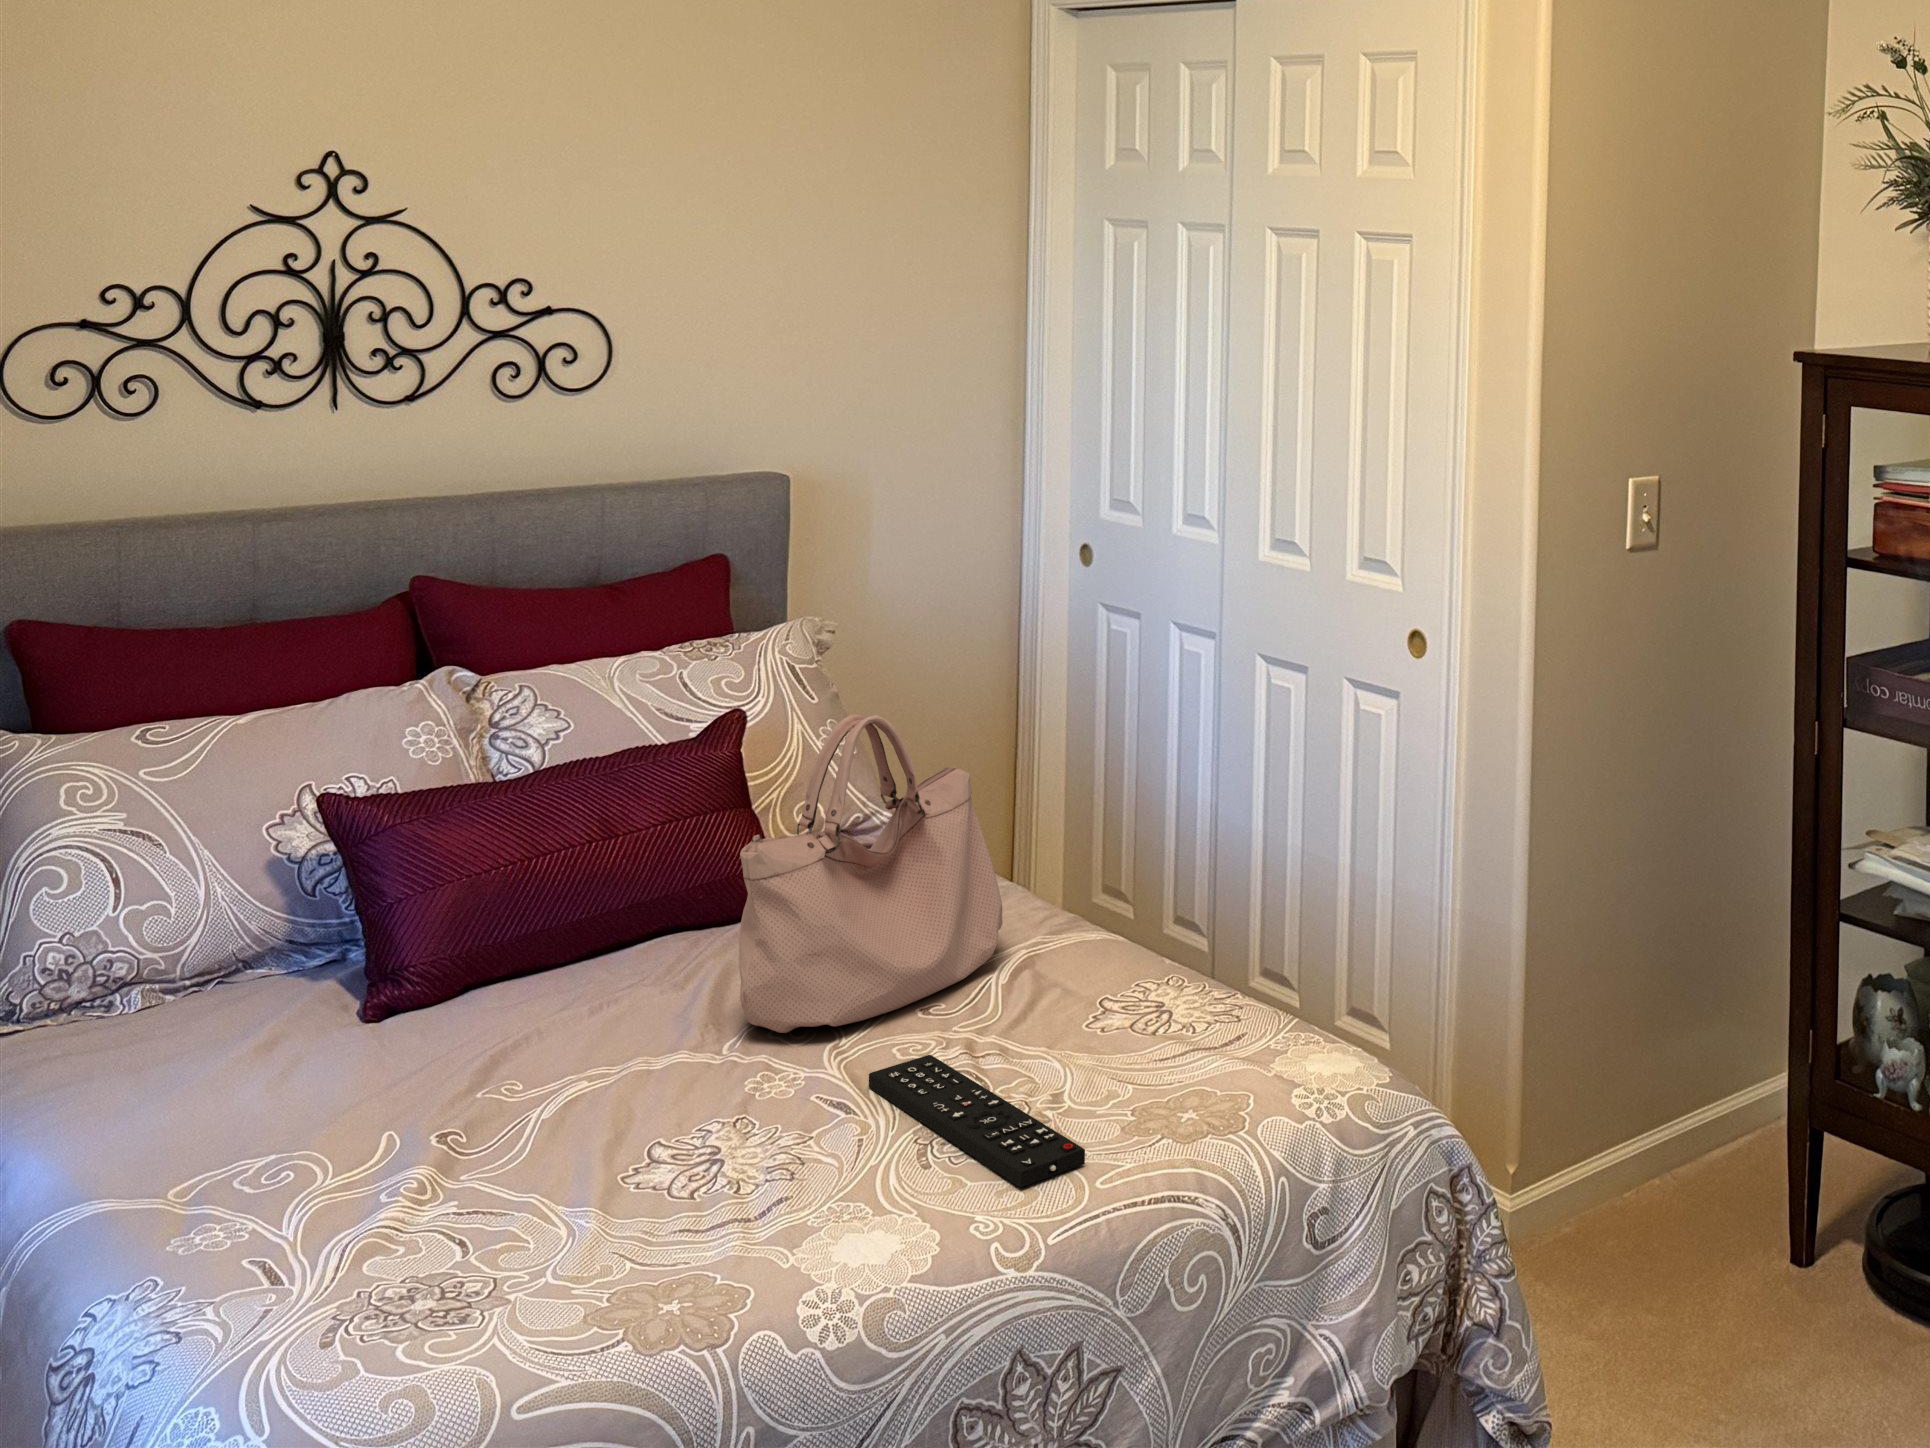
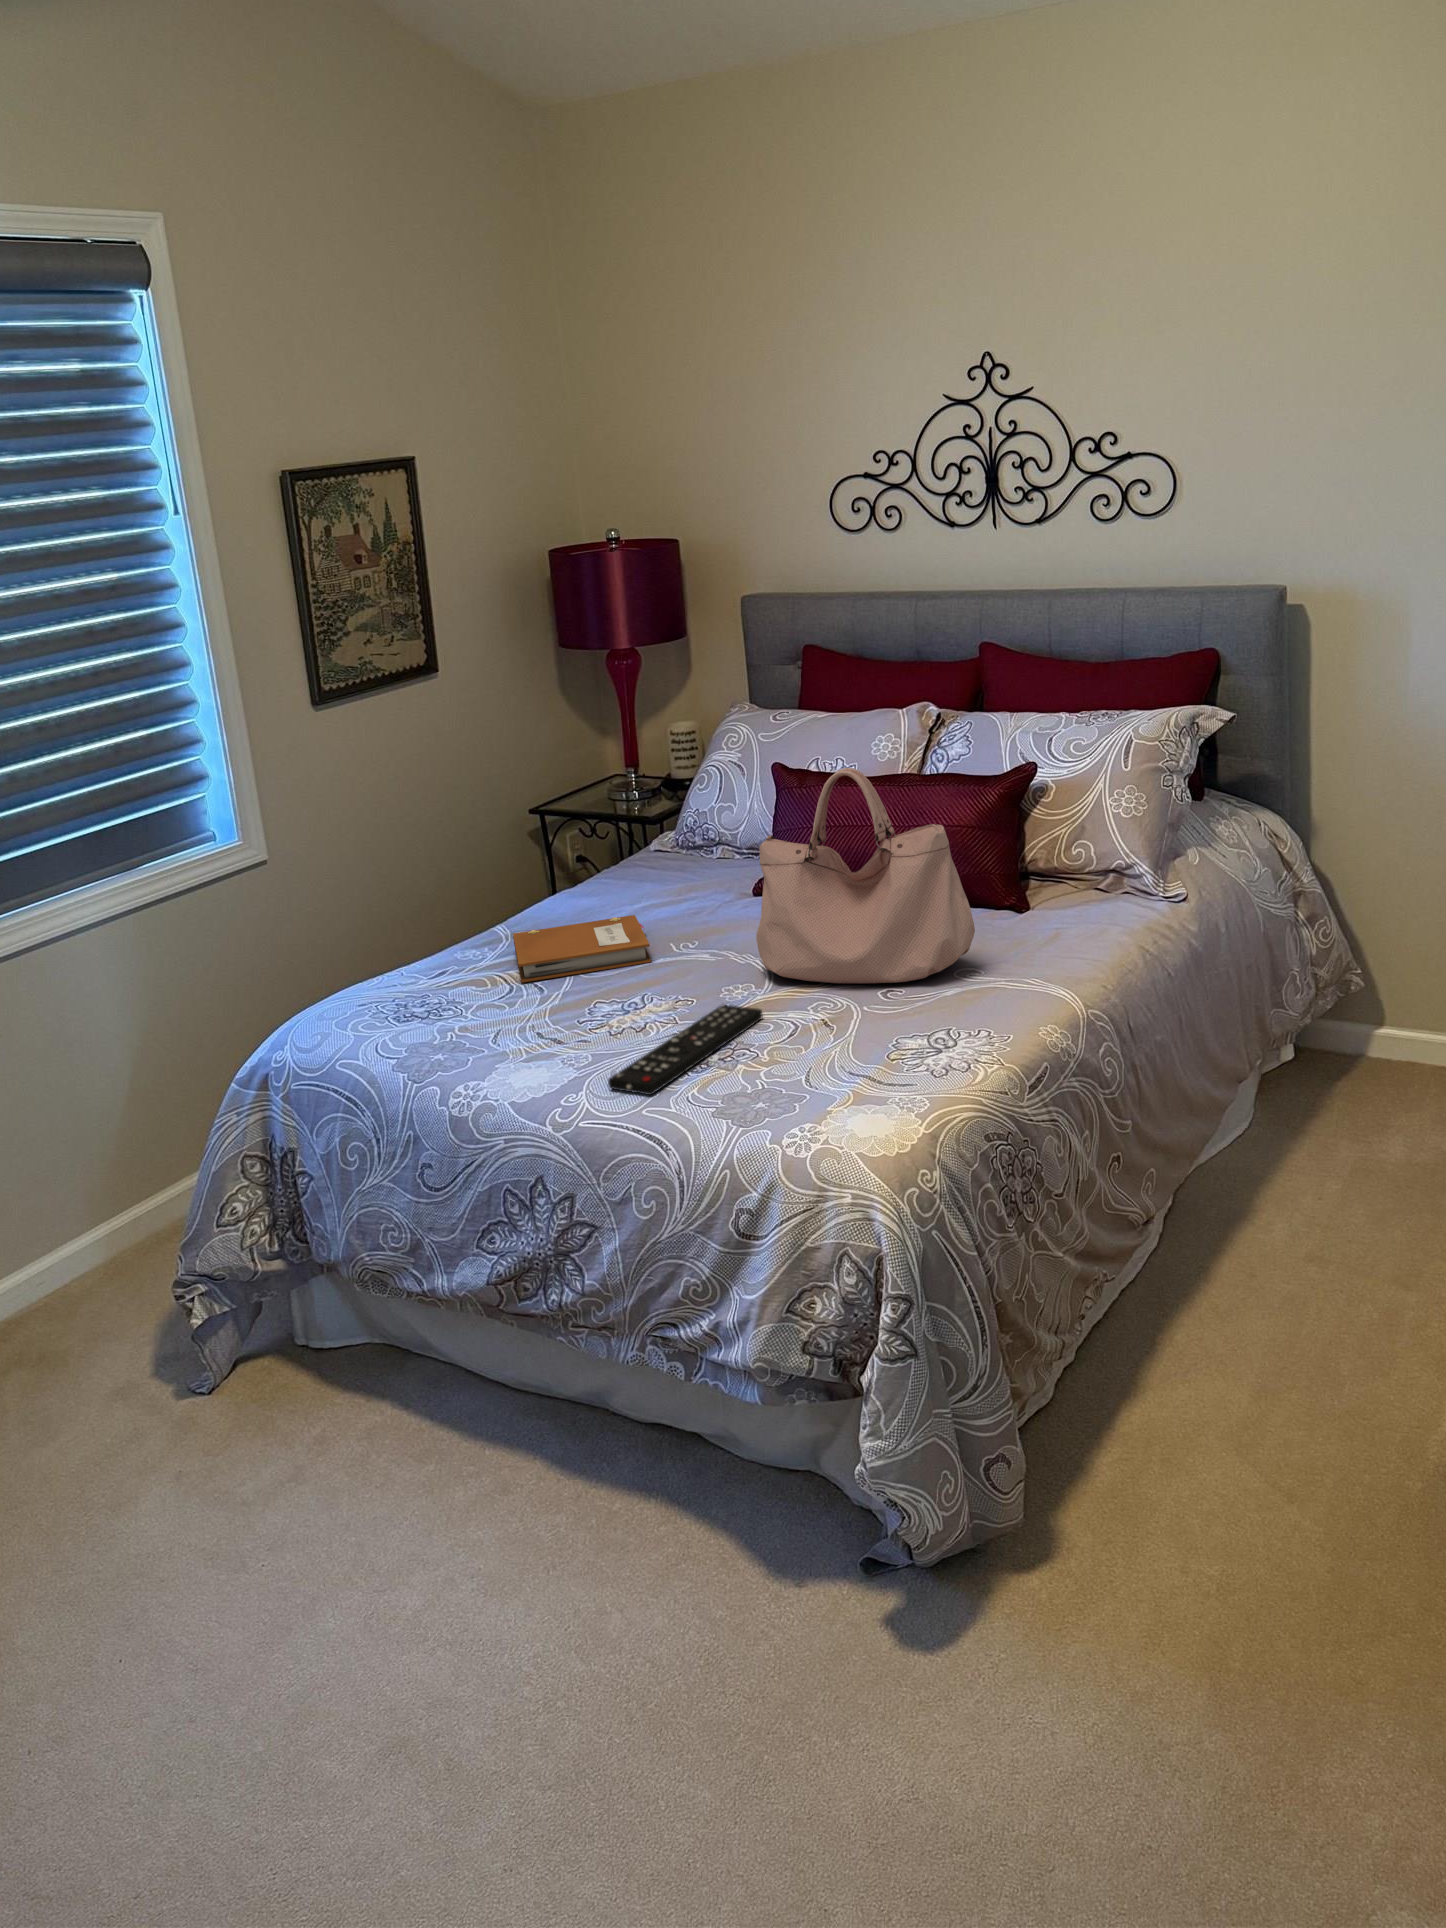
notebook: none [227,1067,551,1212] -> present [513,915,651,982]

